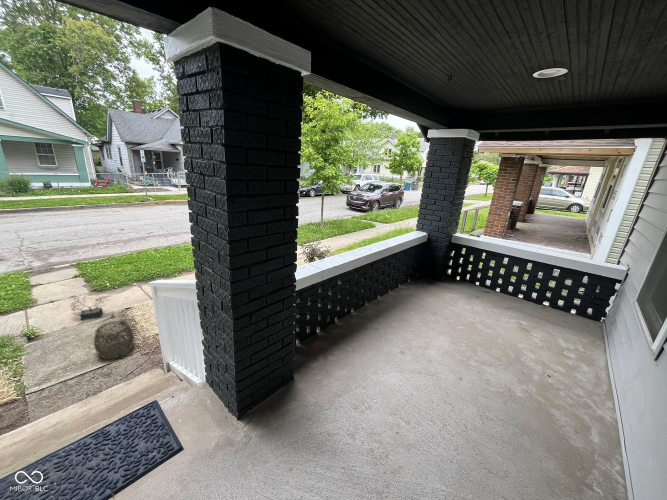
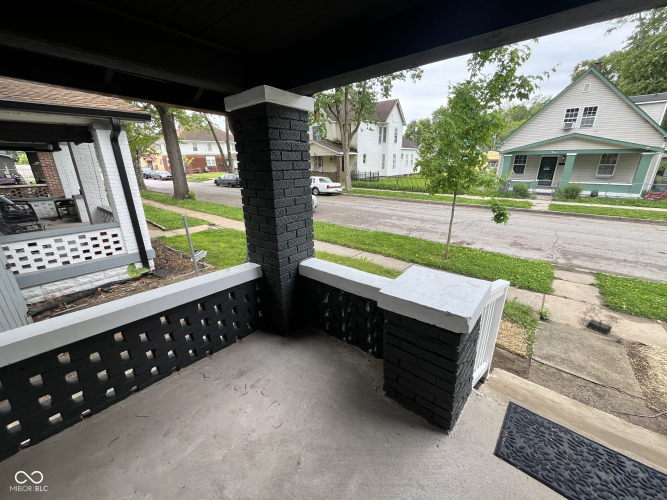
woven basket: present [94,321,134,358] -> none [595,345,645,389]

